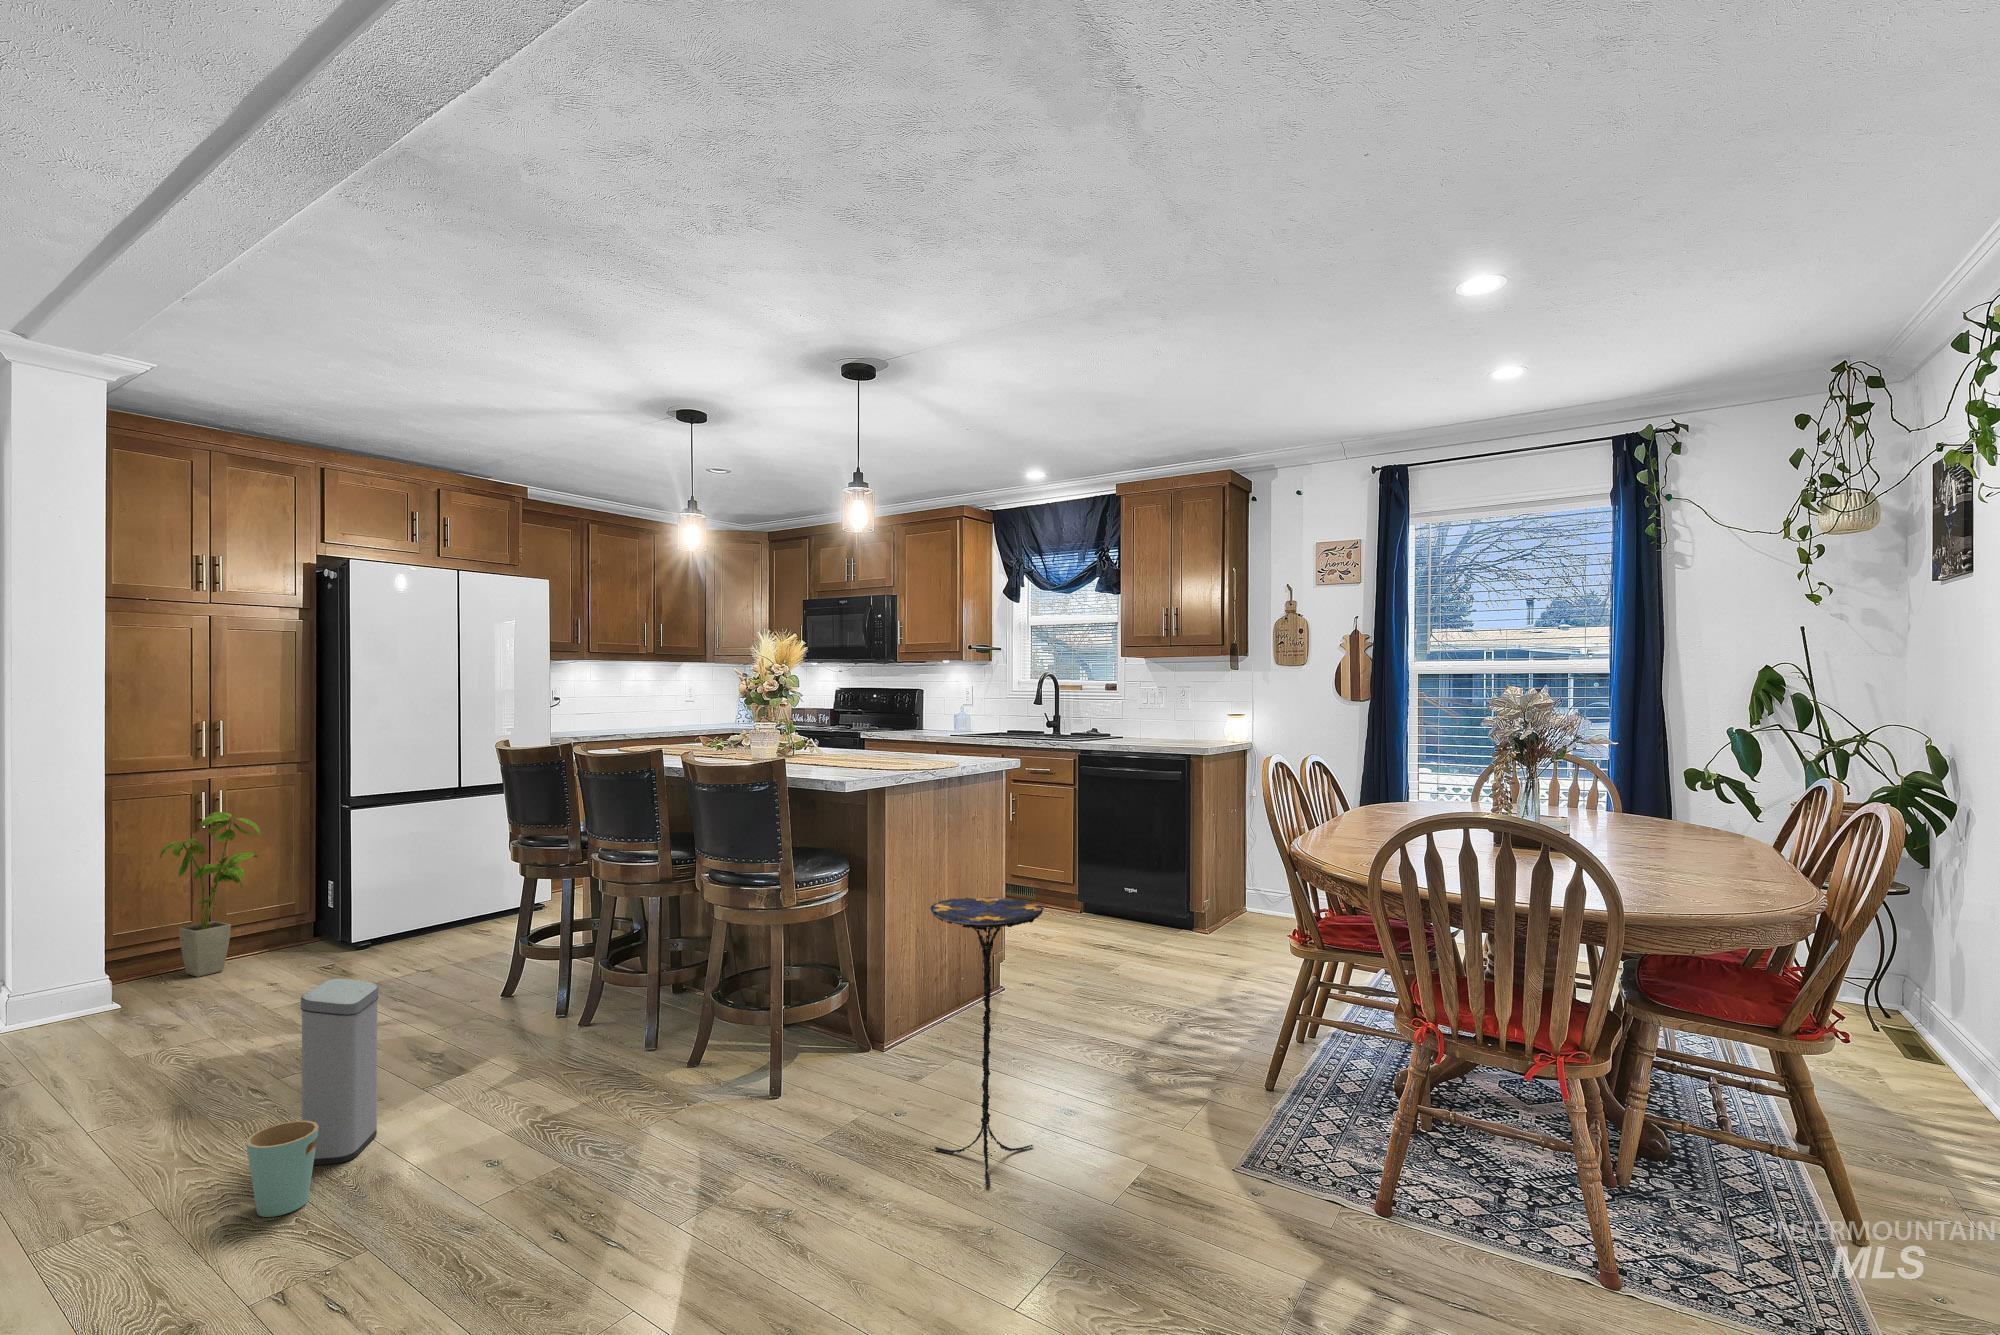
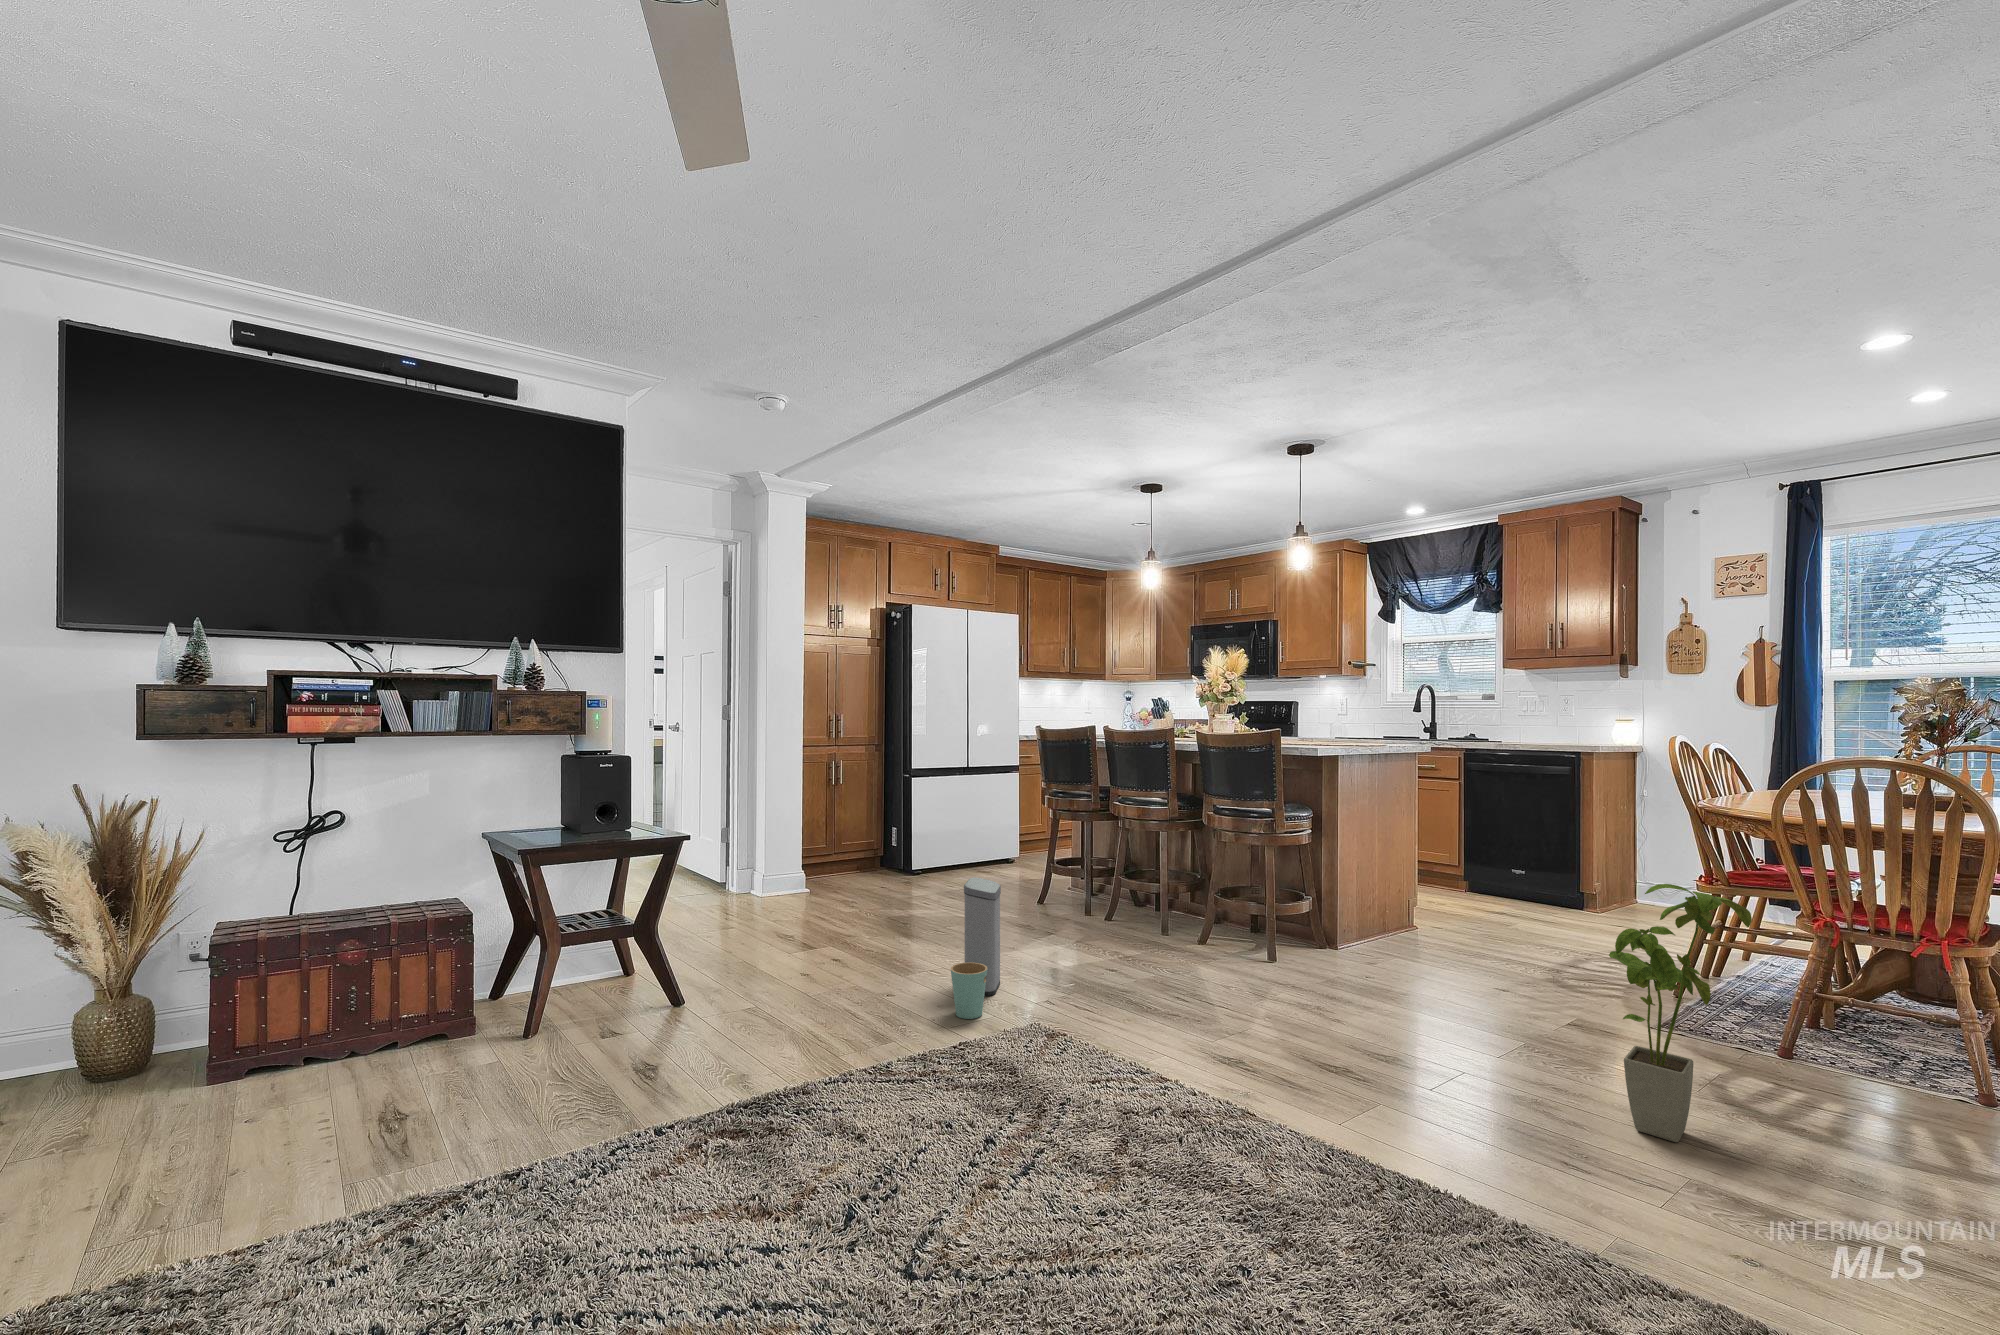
house plant: present [160,812,261,977] -> present [1609,884,1752,1142]
side table: present [930,897,1044,1185] -> none [1404,850,1504,1069]

